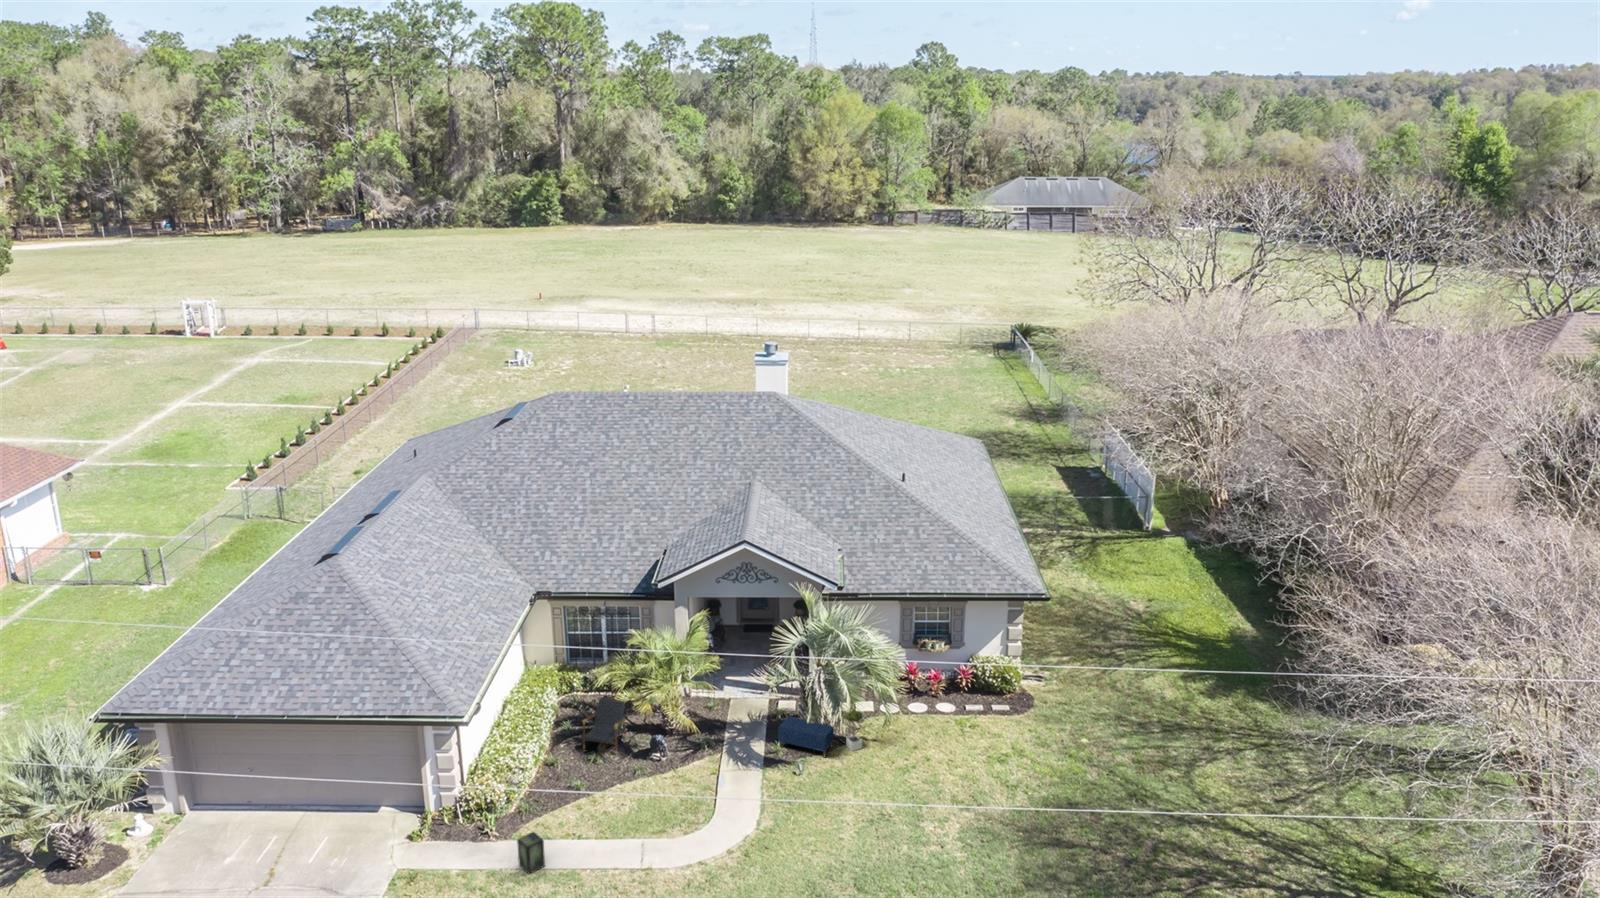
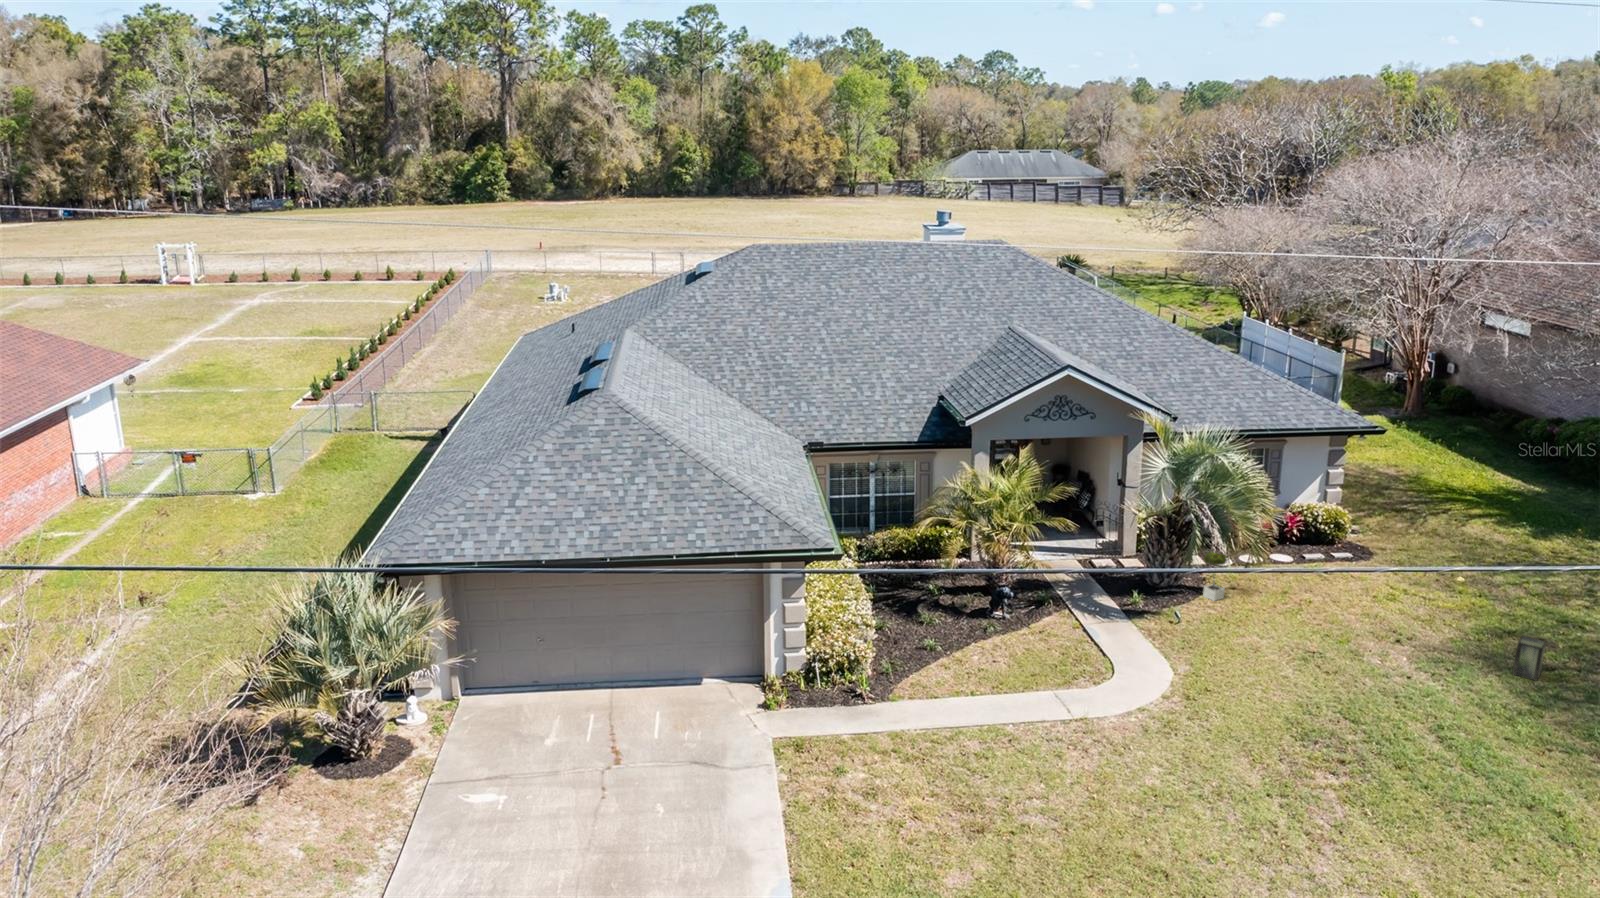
lounge chair: present [583,698,626,753] -> none [903,554,949,617]
bench: present [778,716,834,757] -> none [1129,566,1194,609]
storage box: present [517,832,545,874] -> present [1512,636,1546,681]

